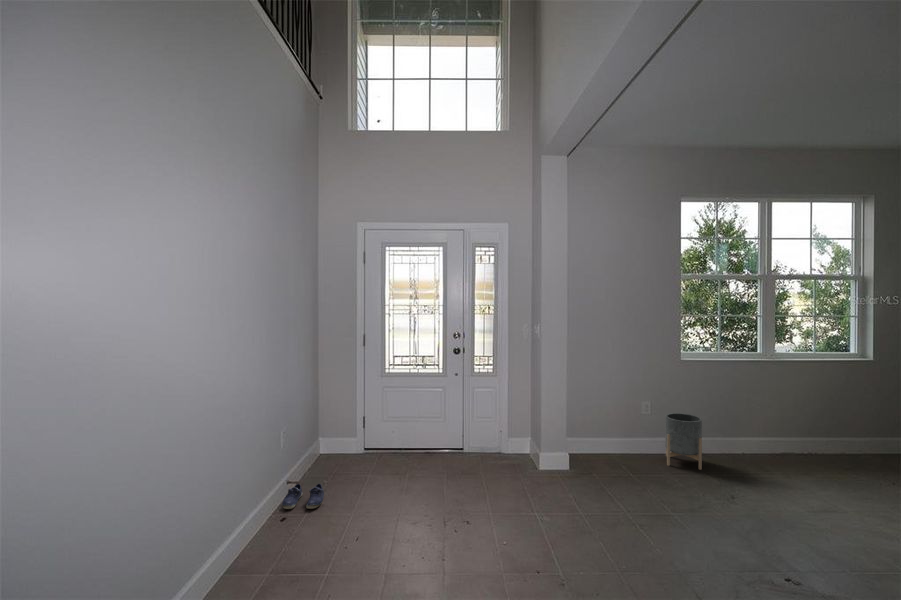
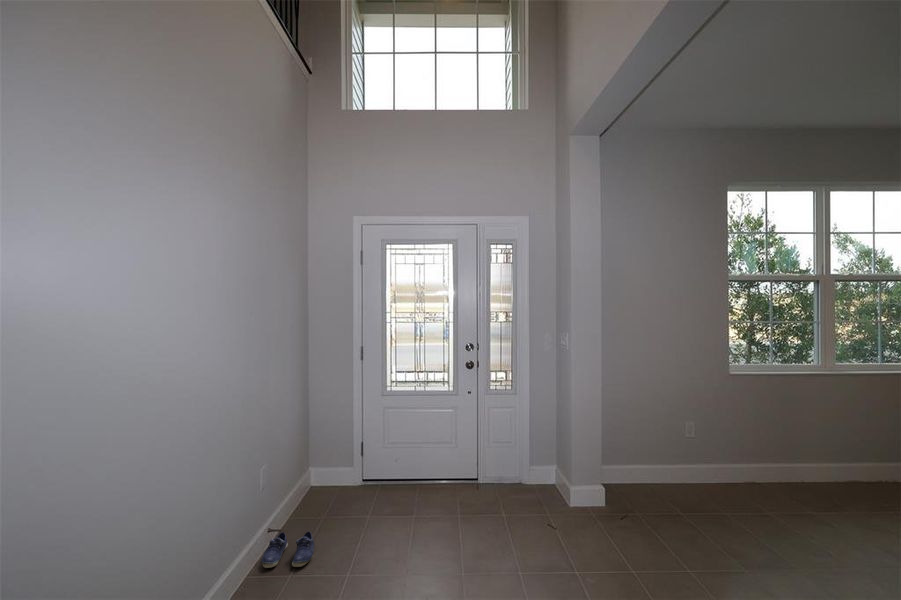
planter: present [665,413,702,470] -> none [714,434,761,501]

